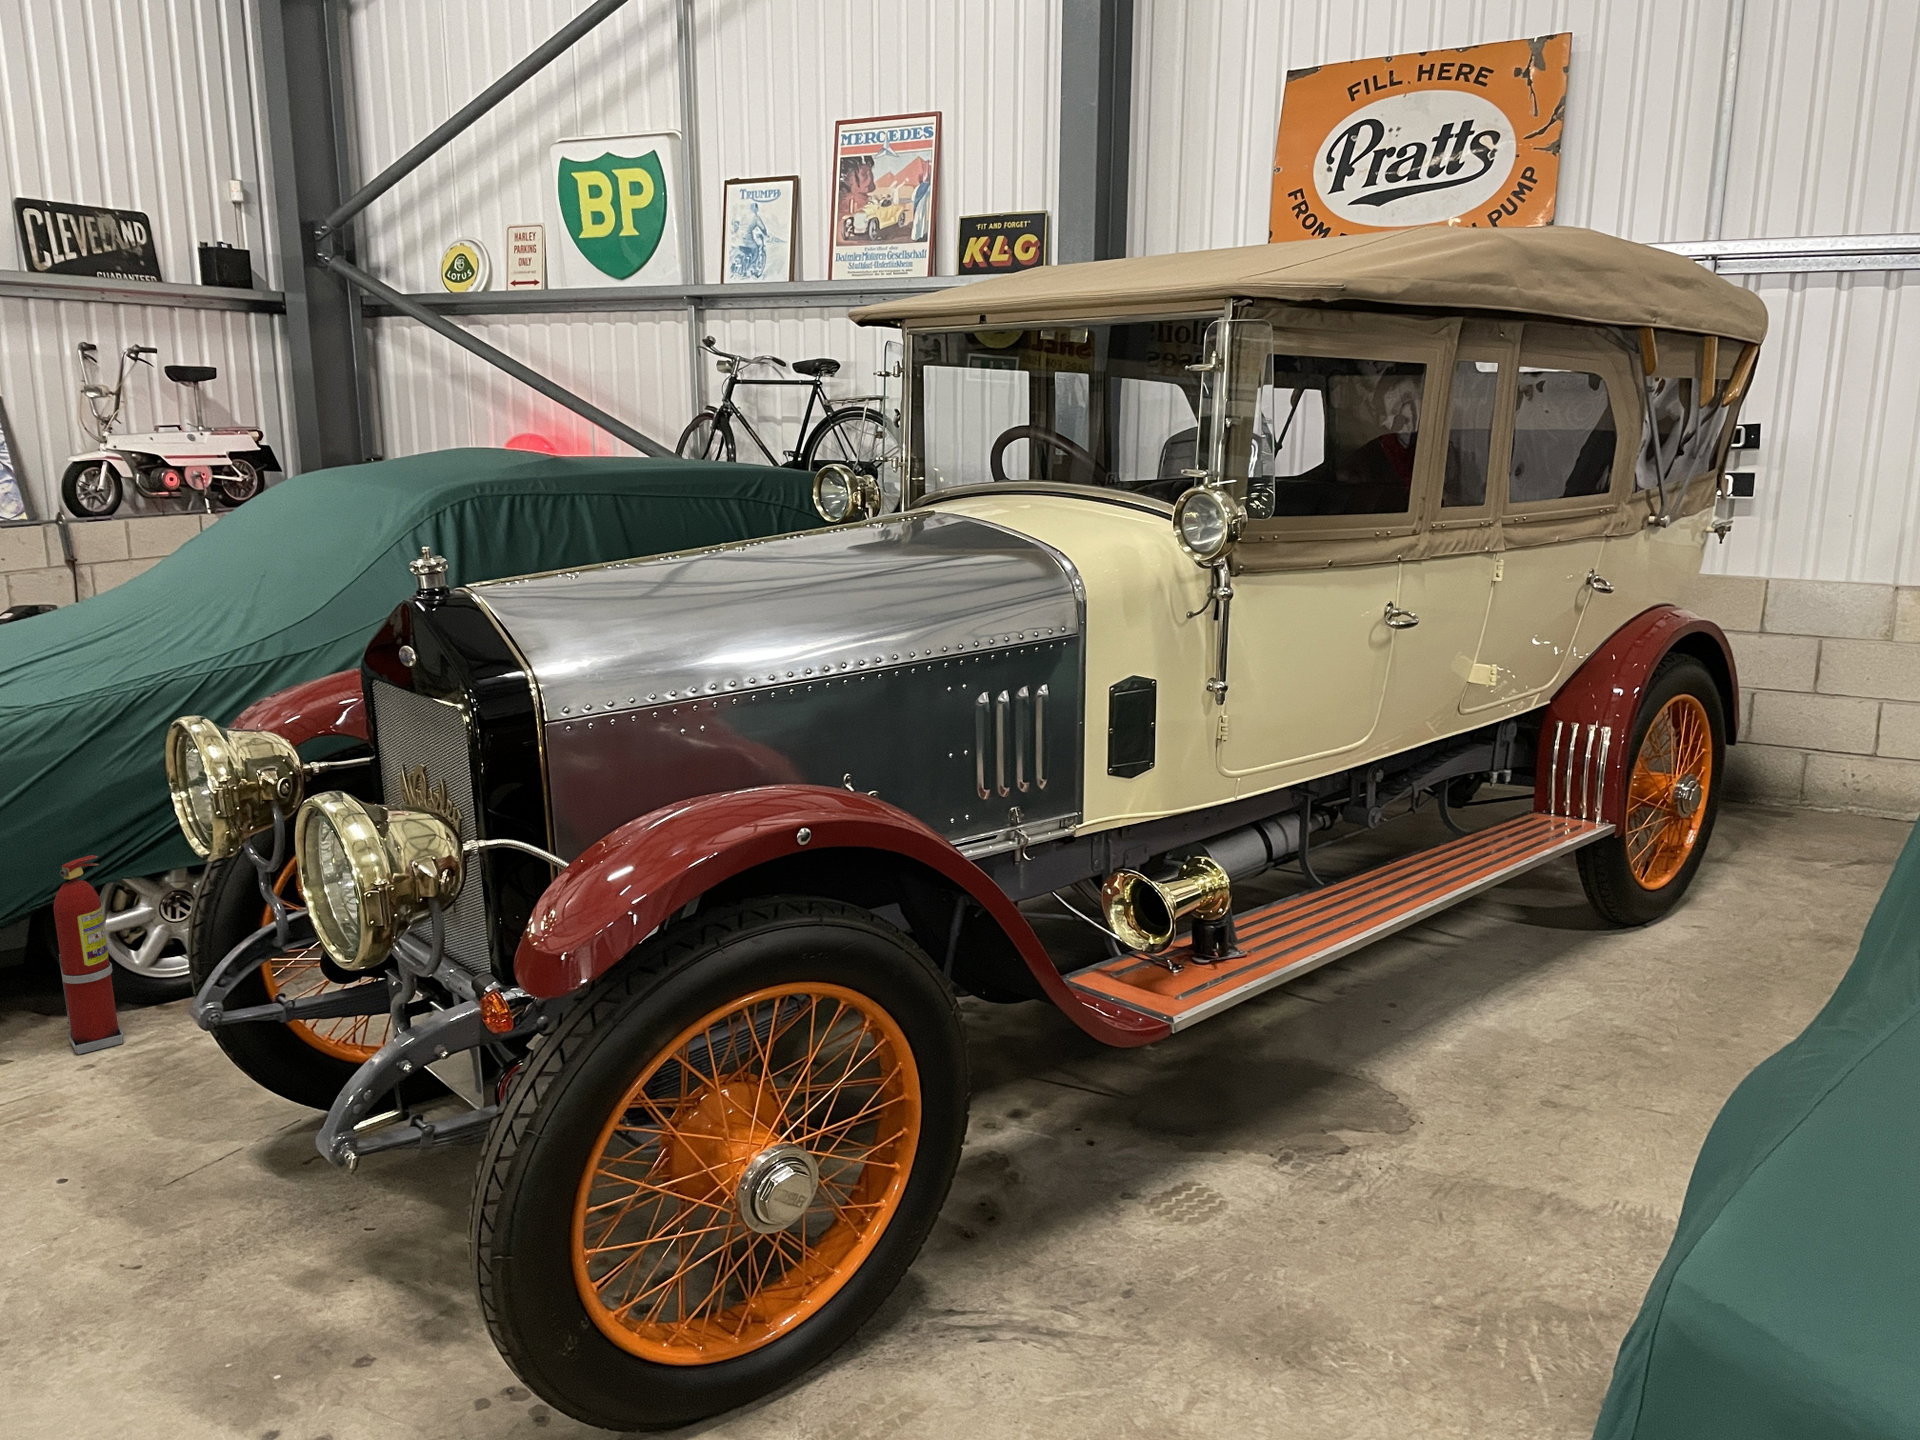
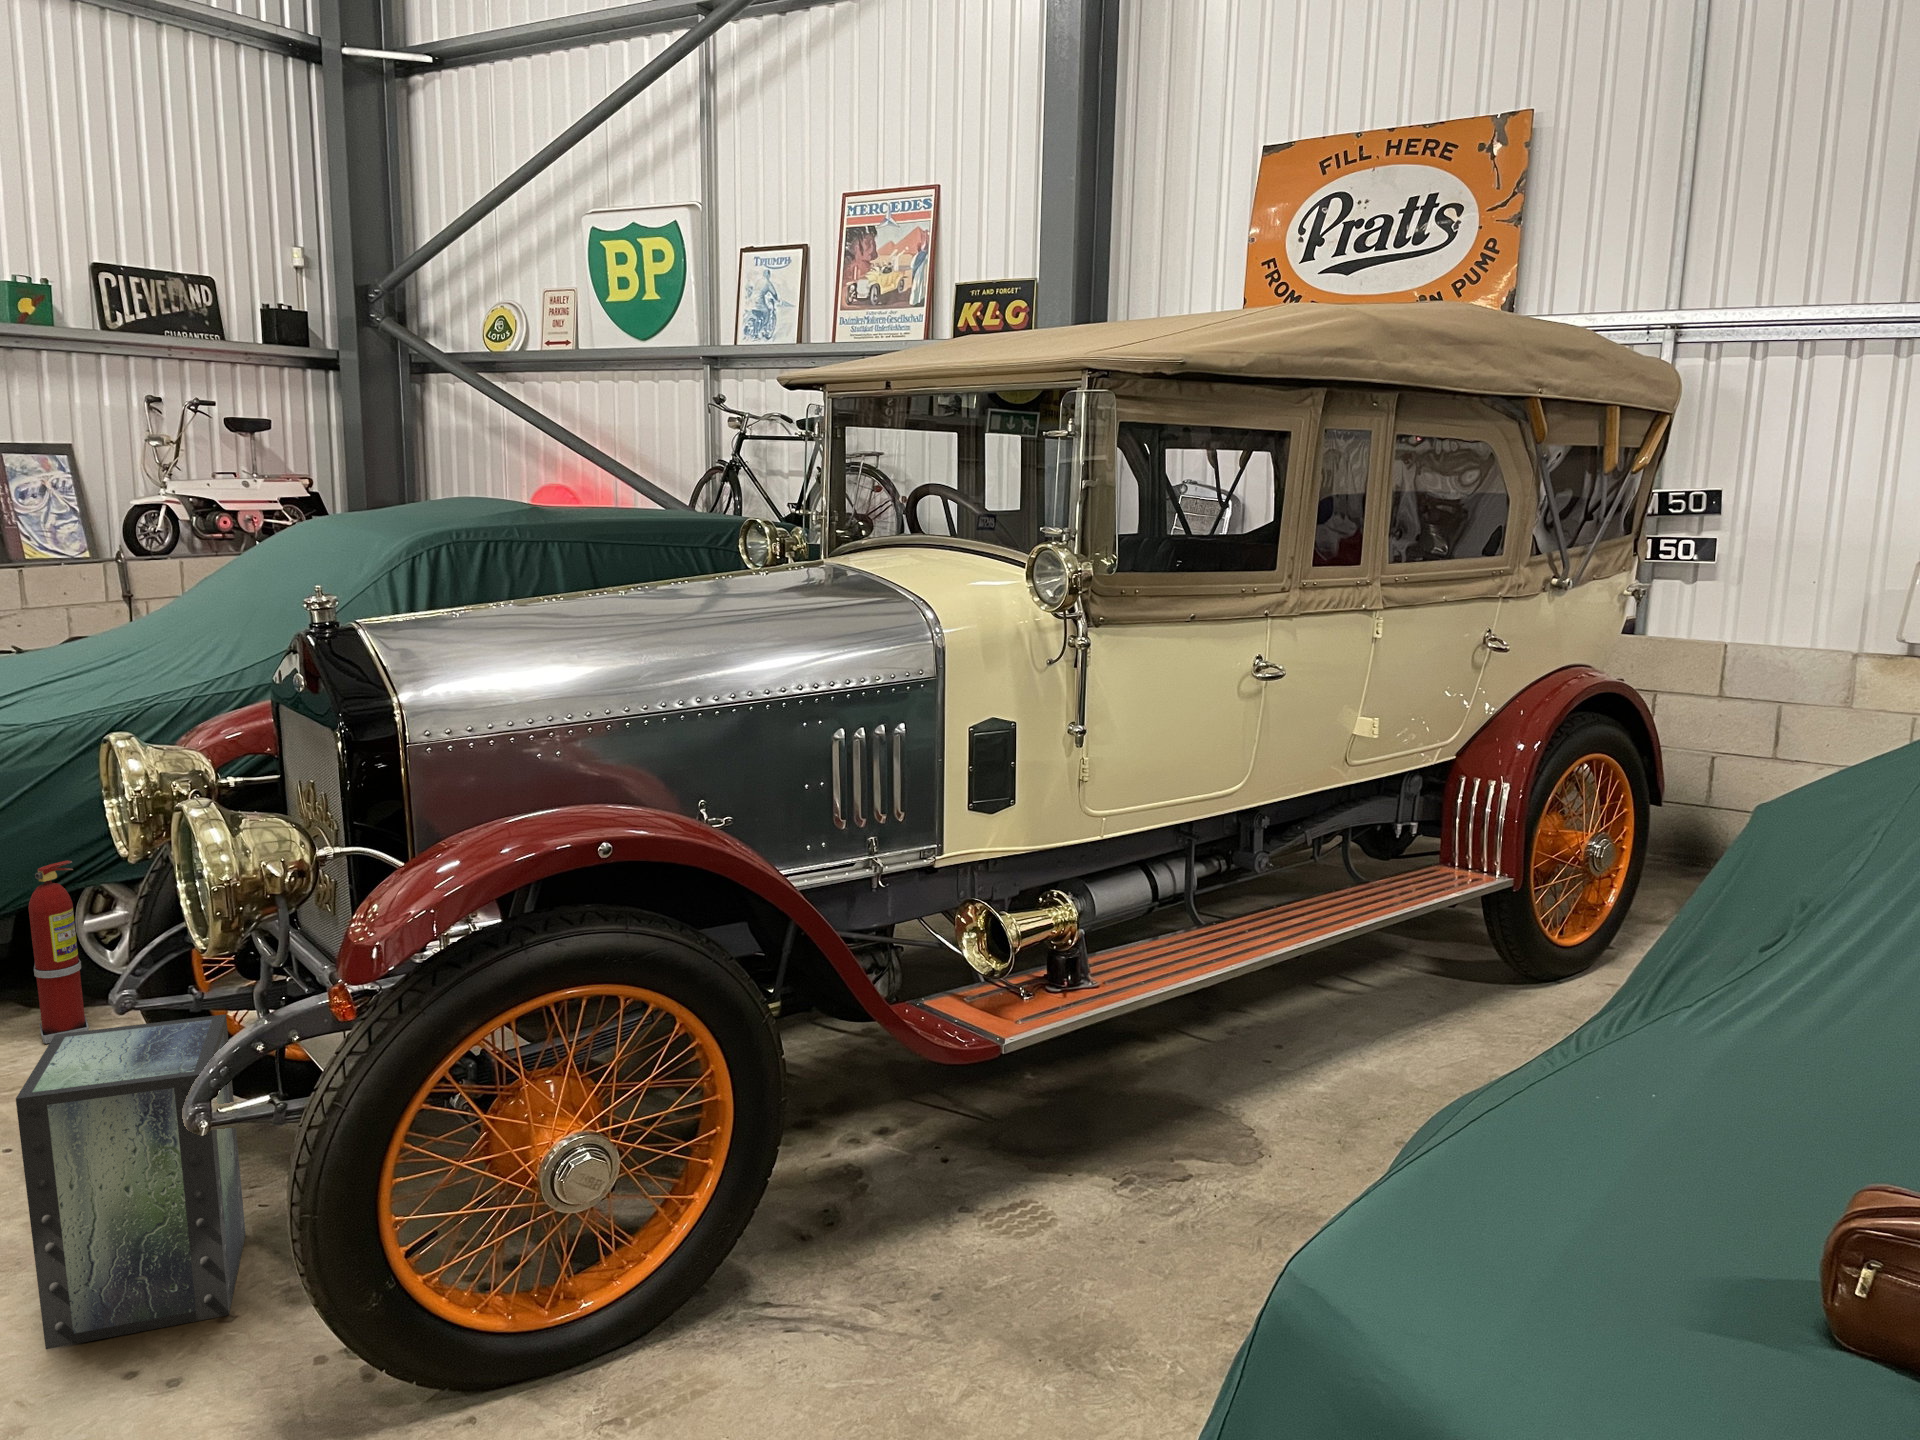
storage box: none [137,1023,368,1397] -> present [16,1014,246,1349]

